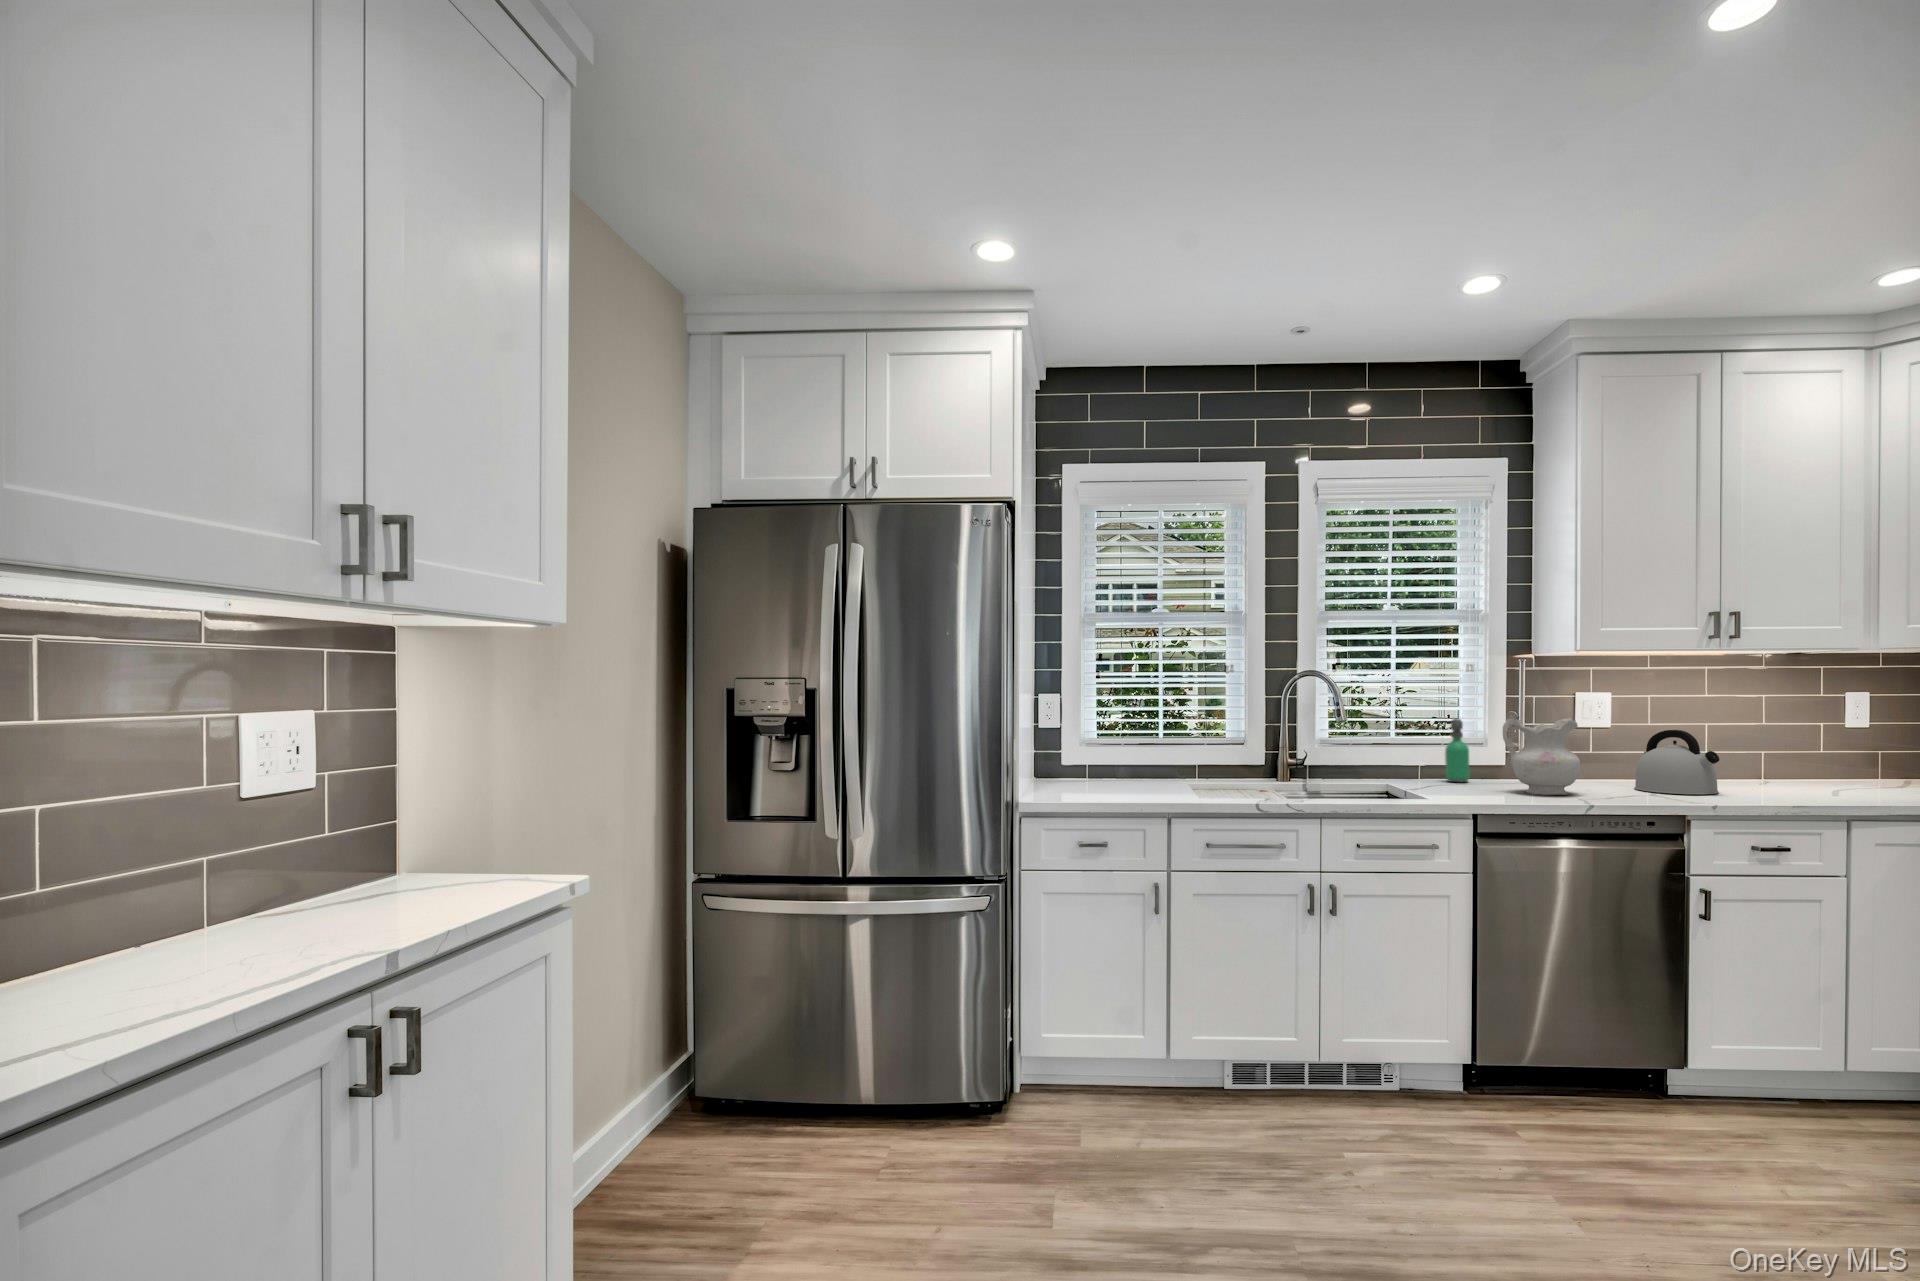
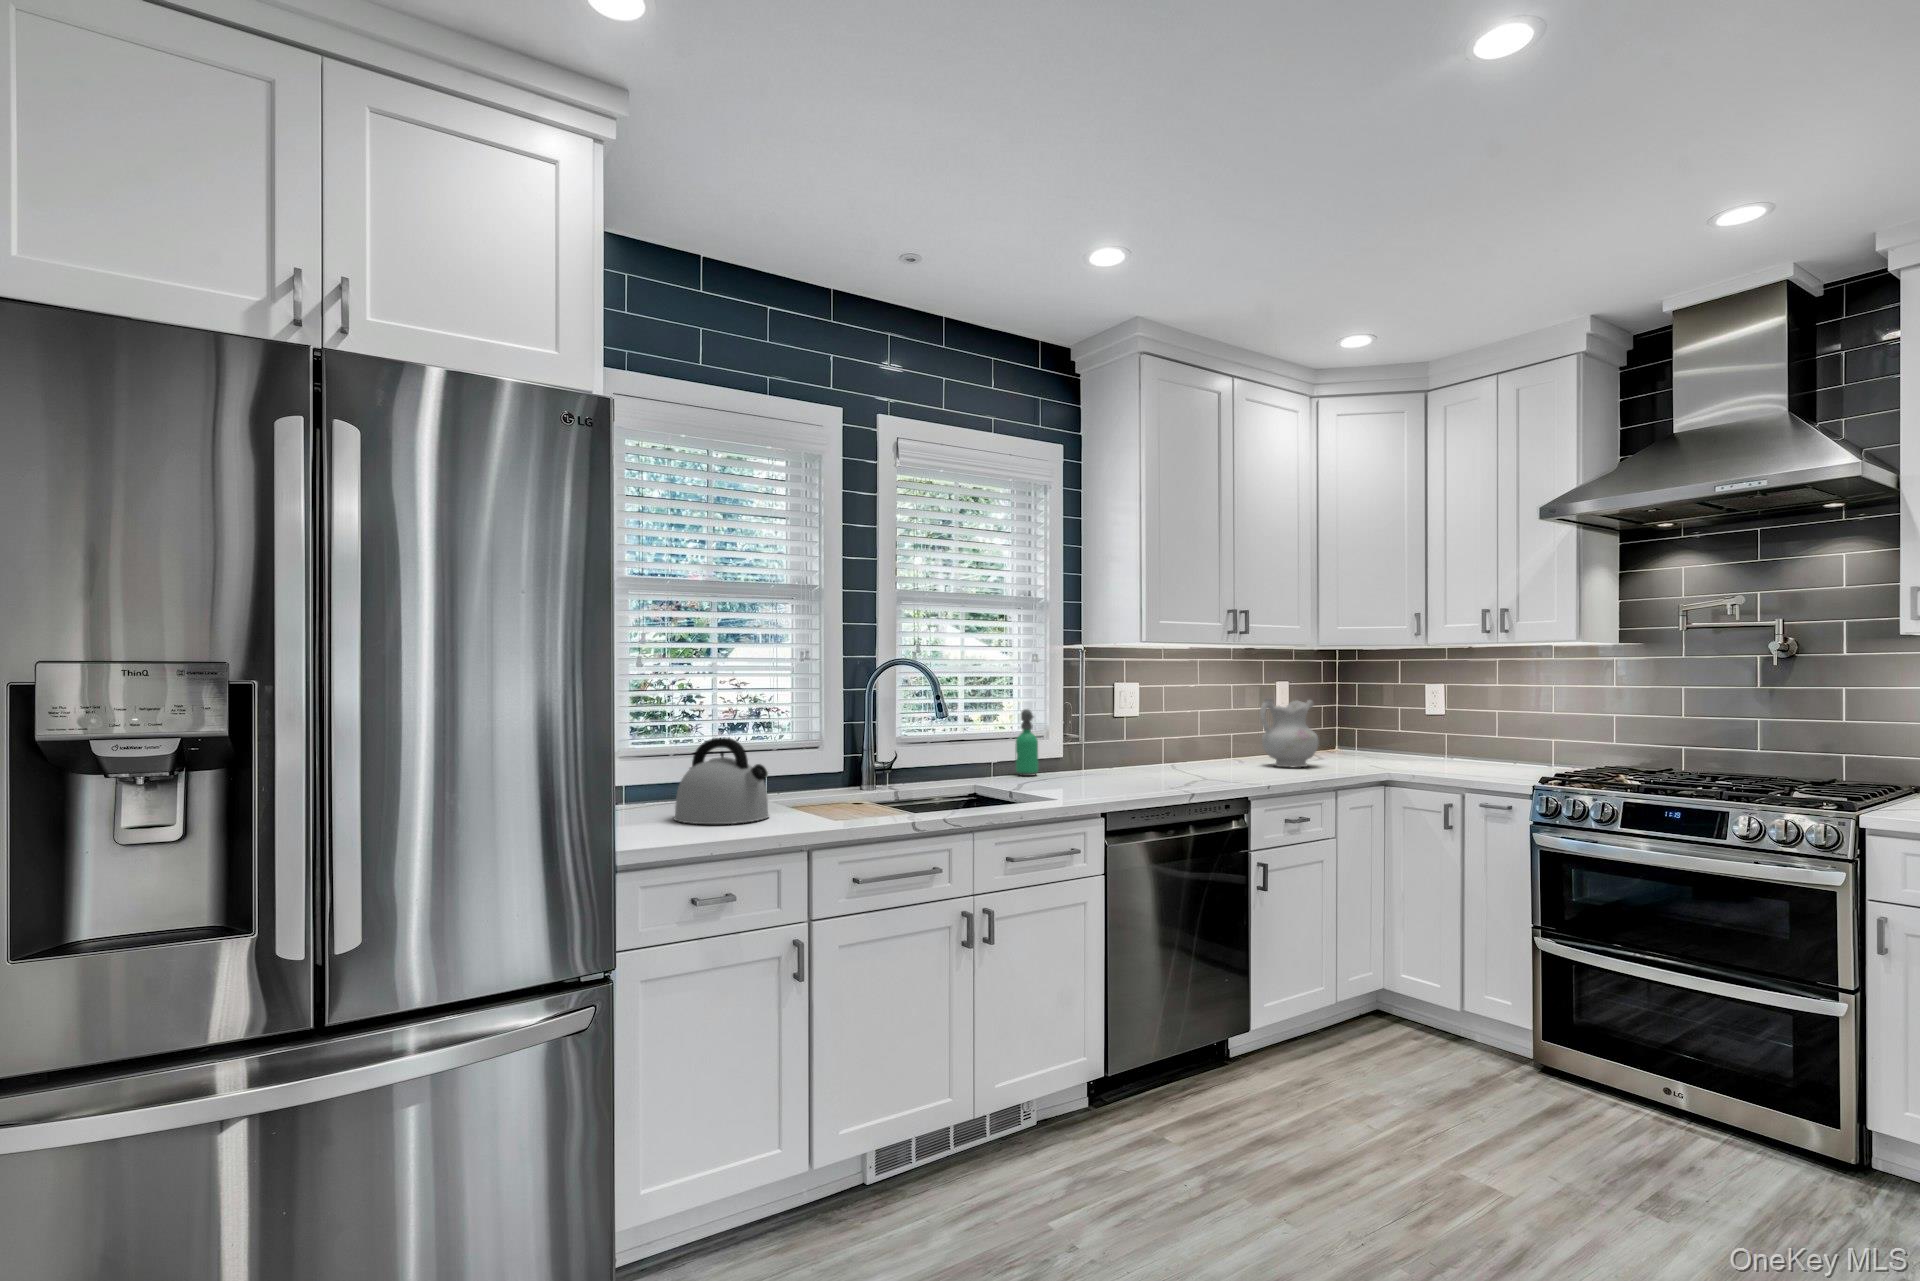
ceramic pitcher: present [1503,715,1580,795] -> present [1260,699,1319,767]
kettle: present [1635,730,1720,794] -> present [674,738,769,824]

